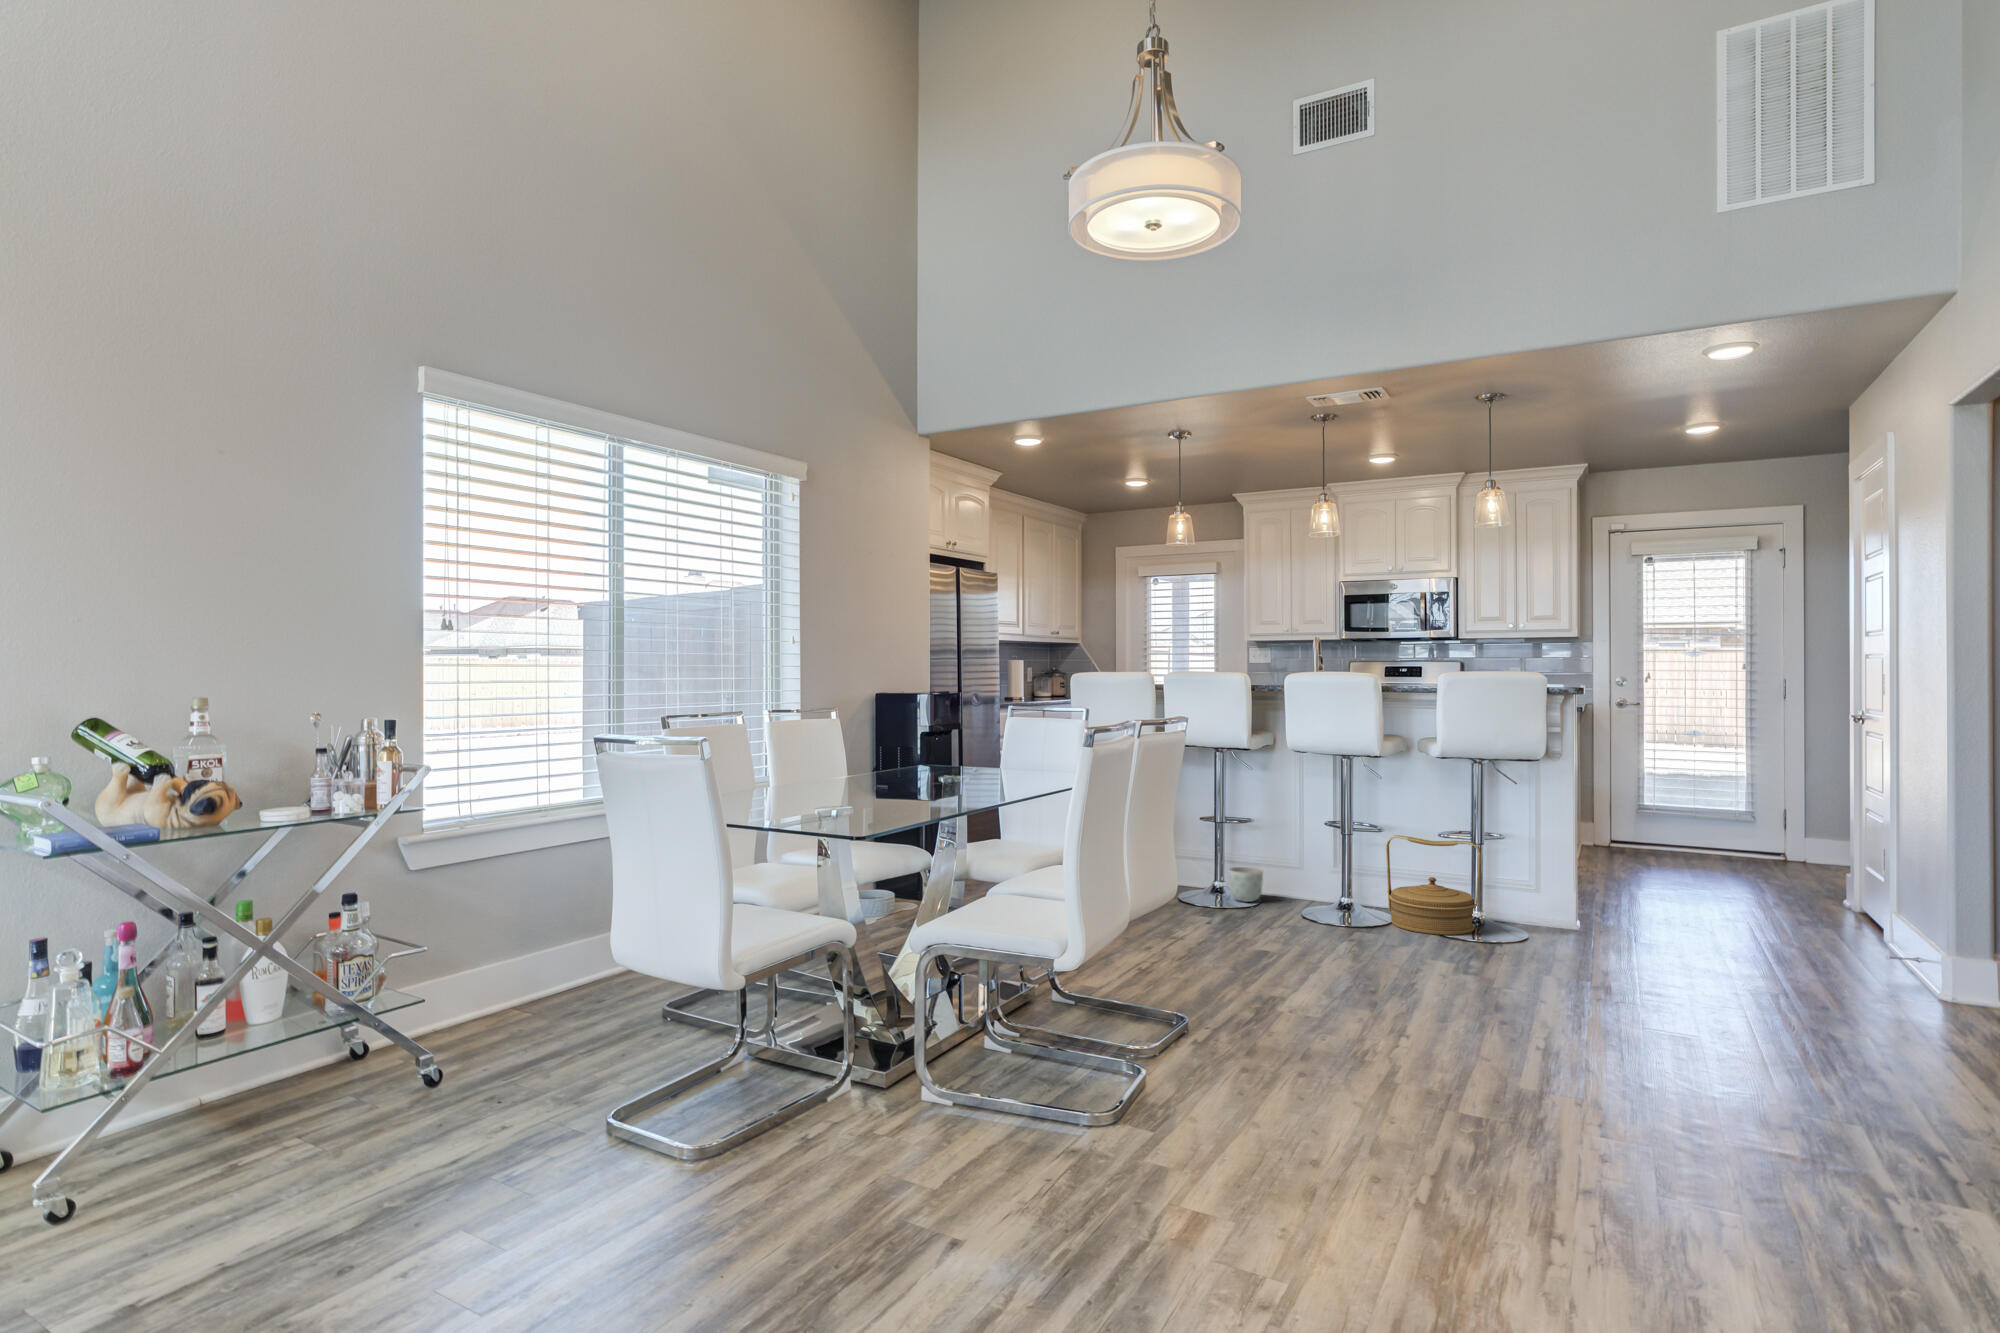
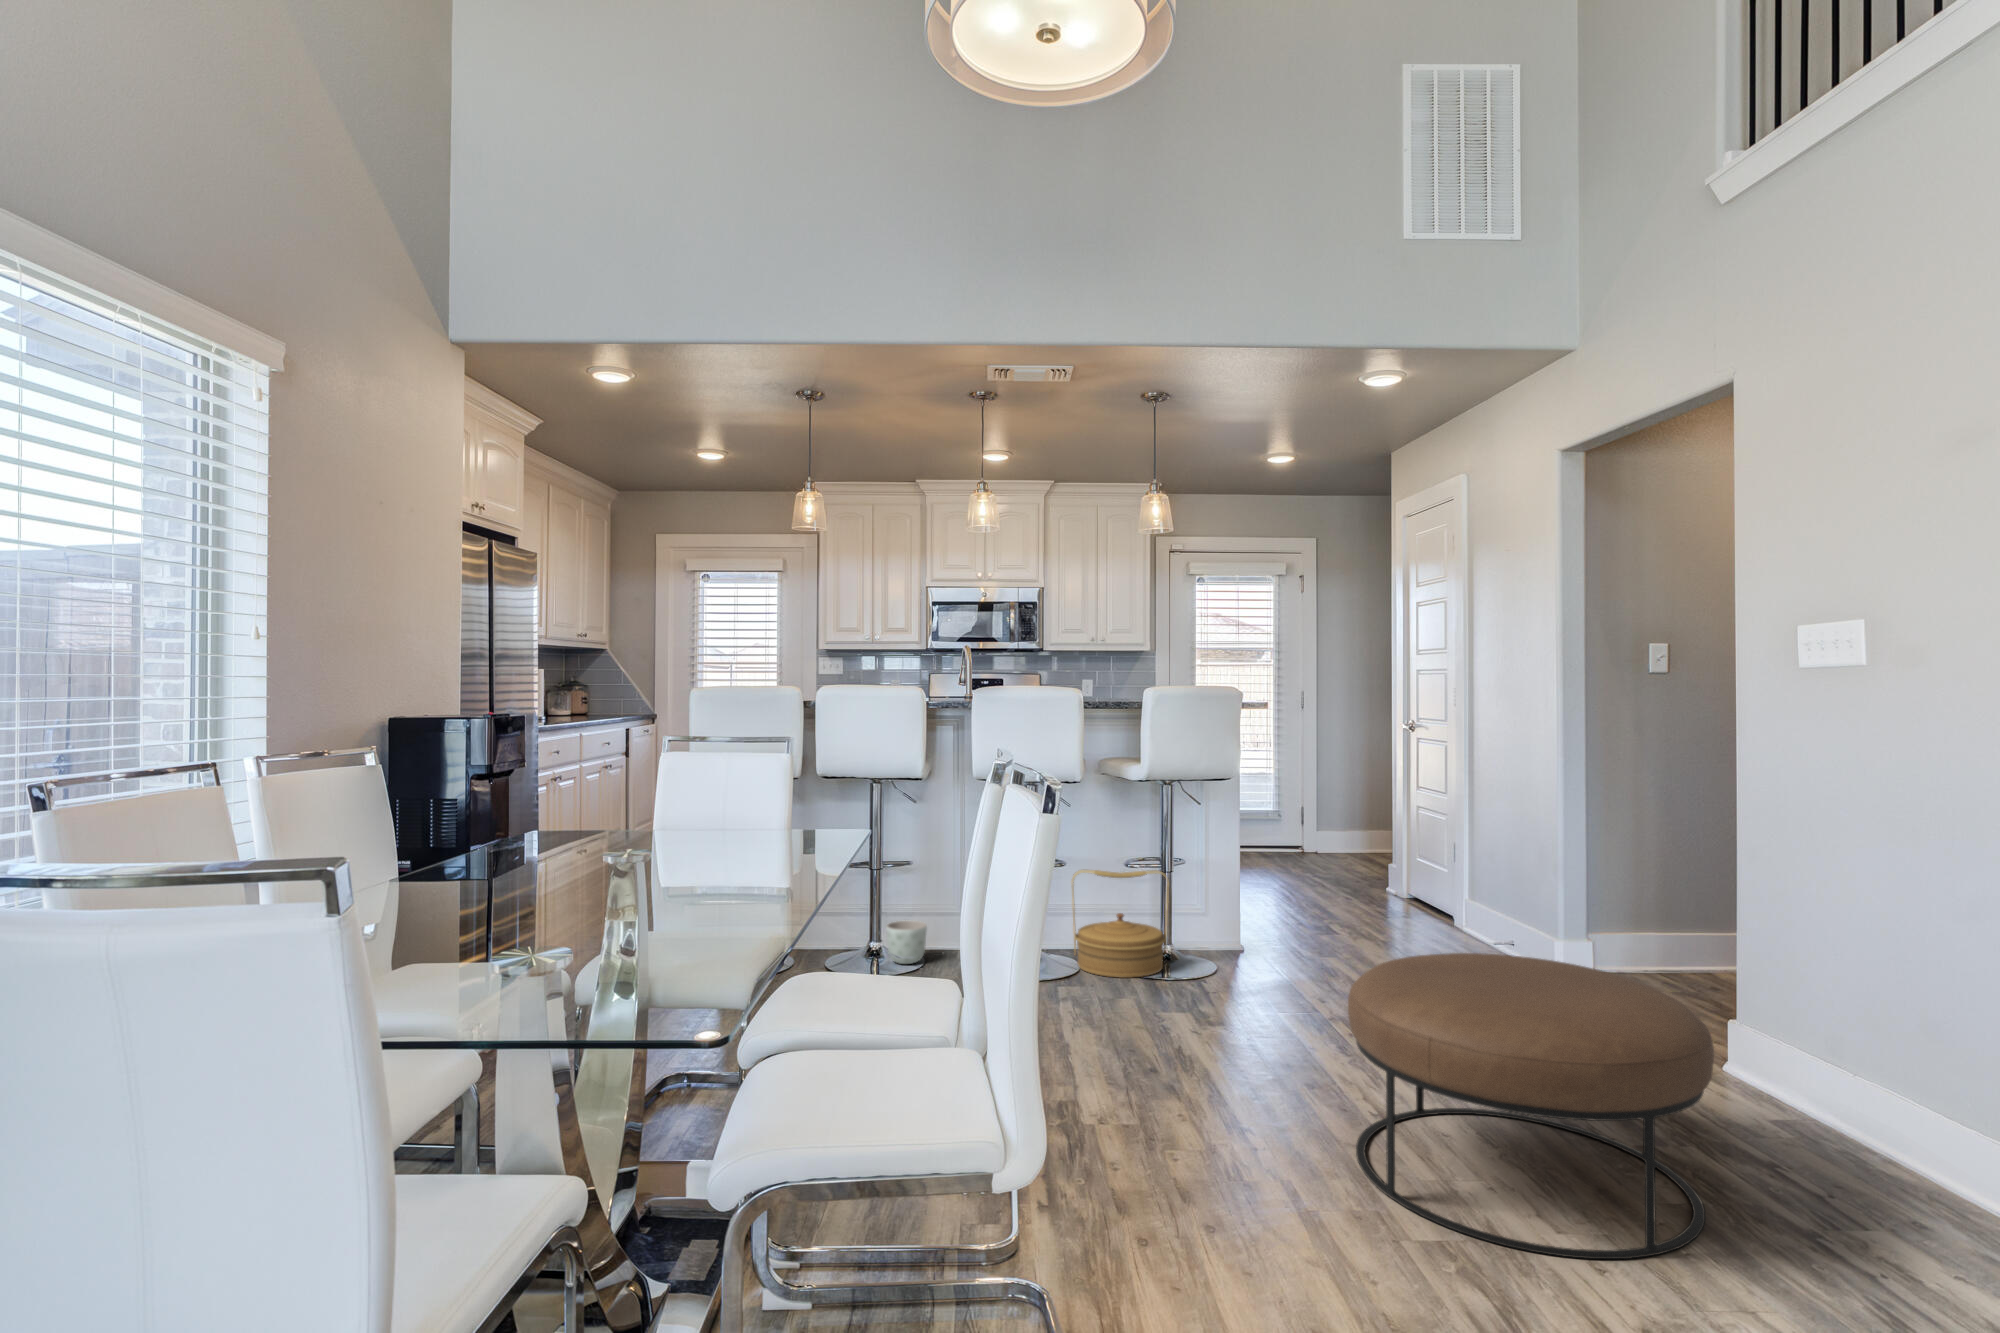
ottoman: none [1461,912,1803,1172] -> present [1348,953,1714,1259]

